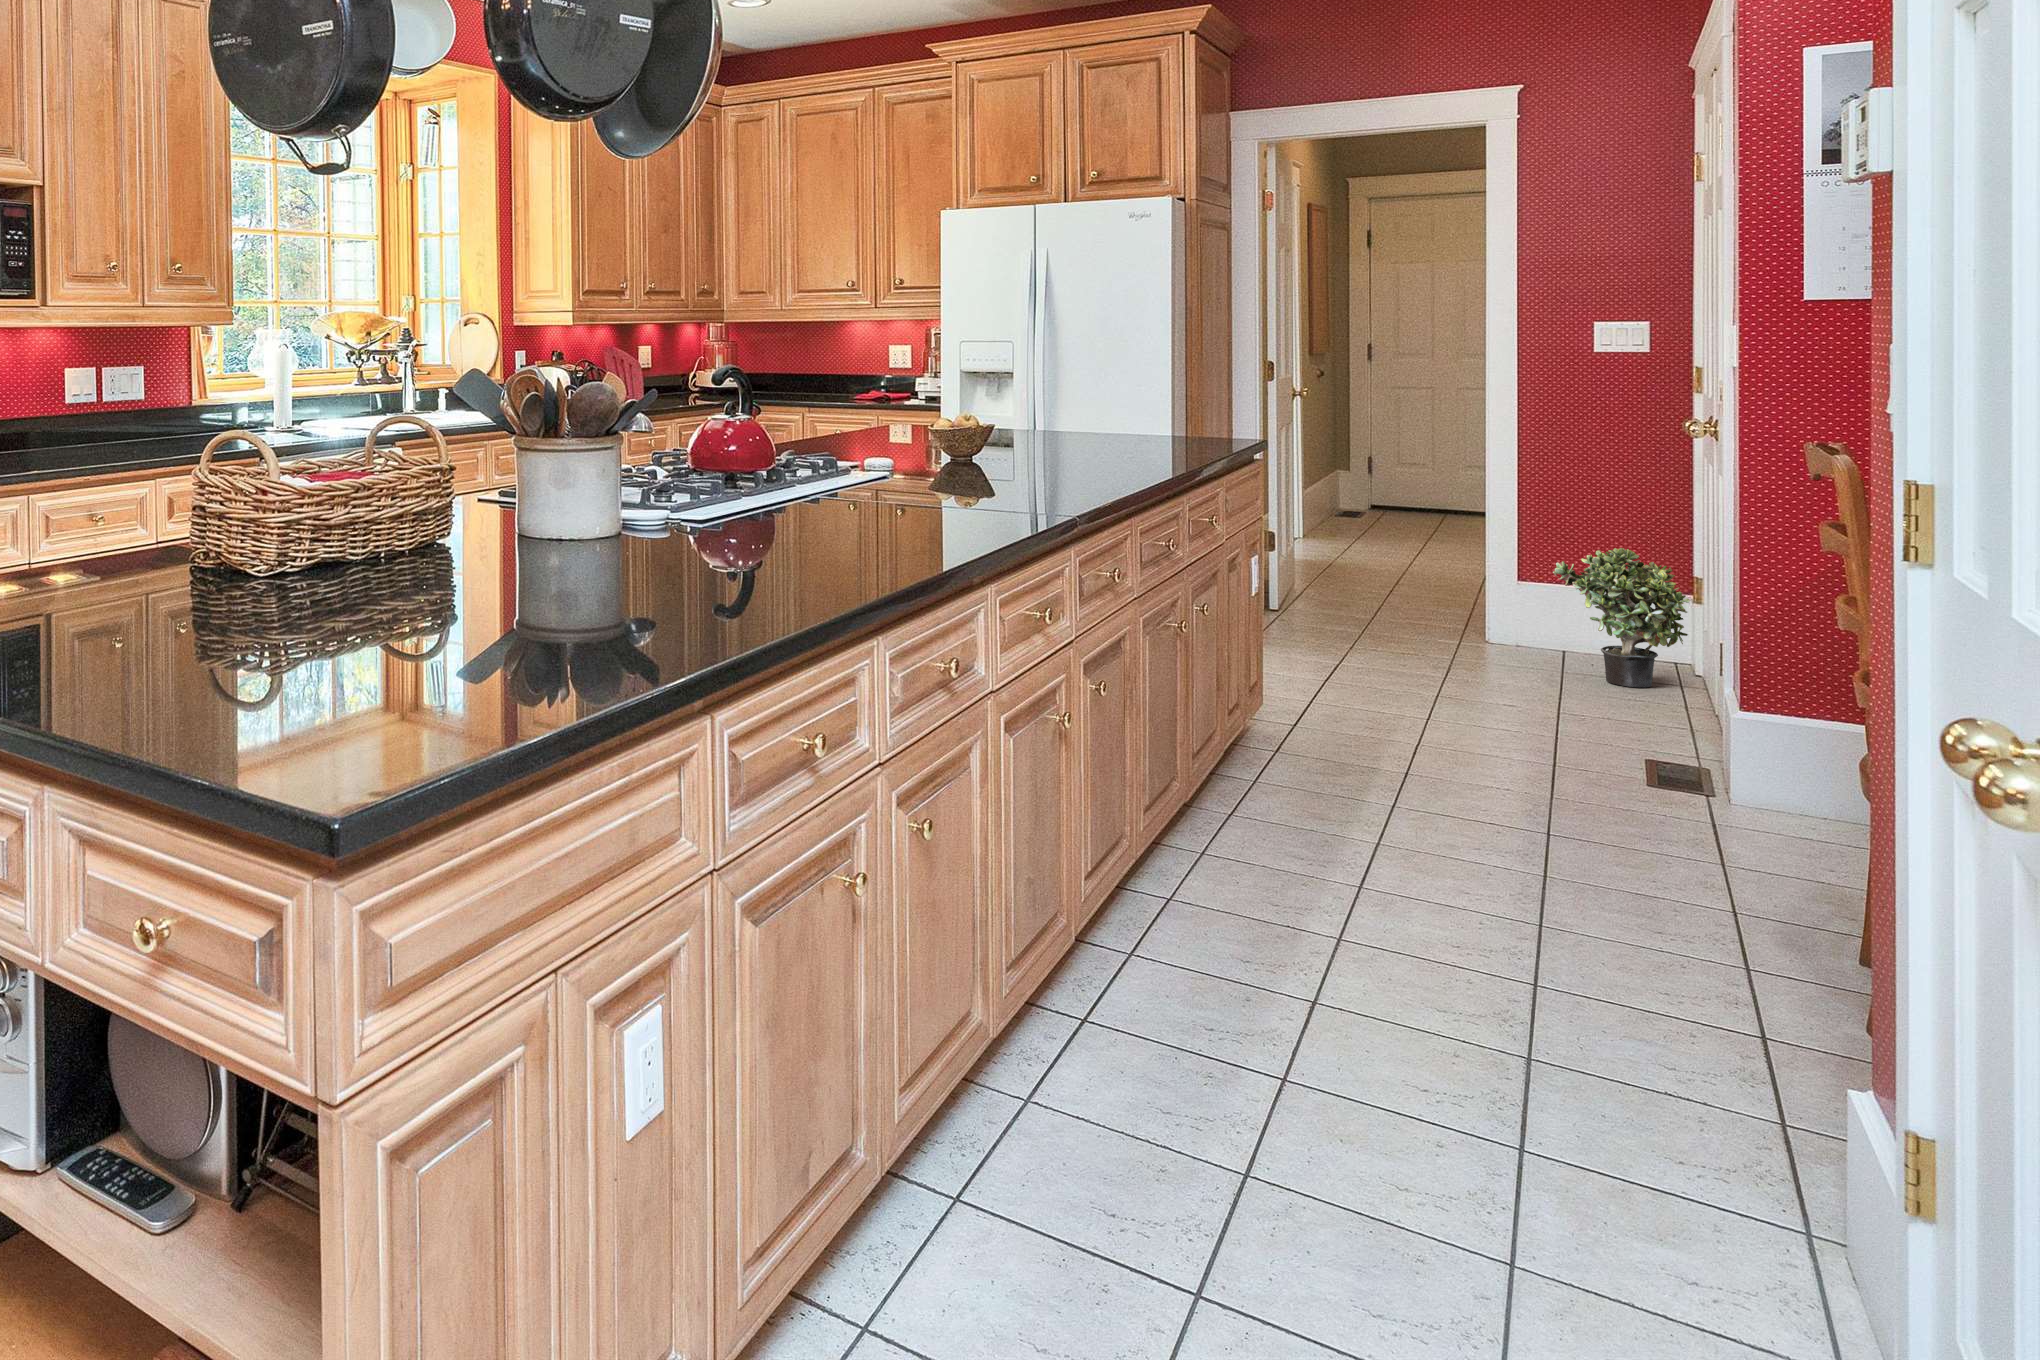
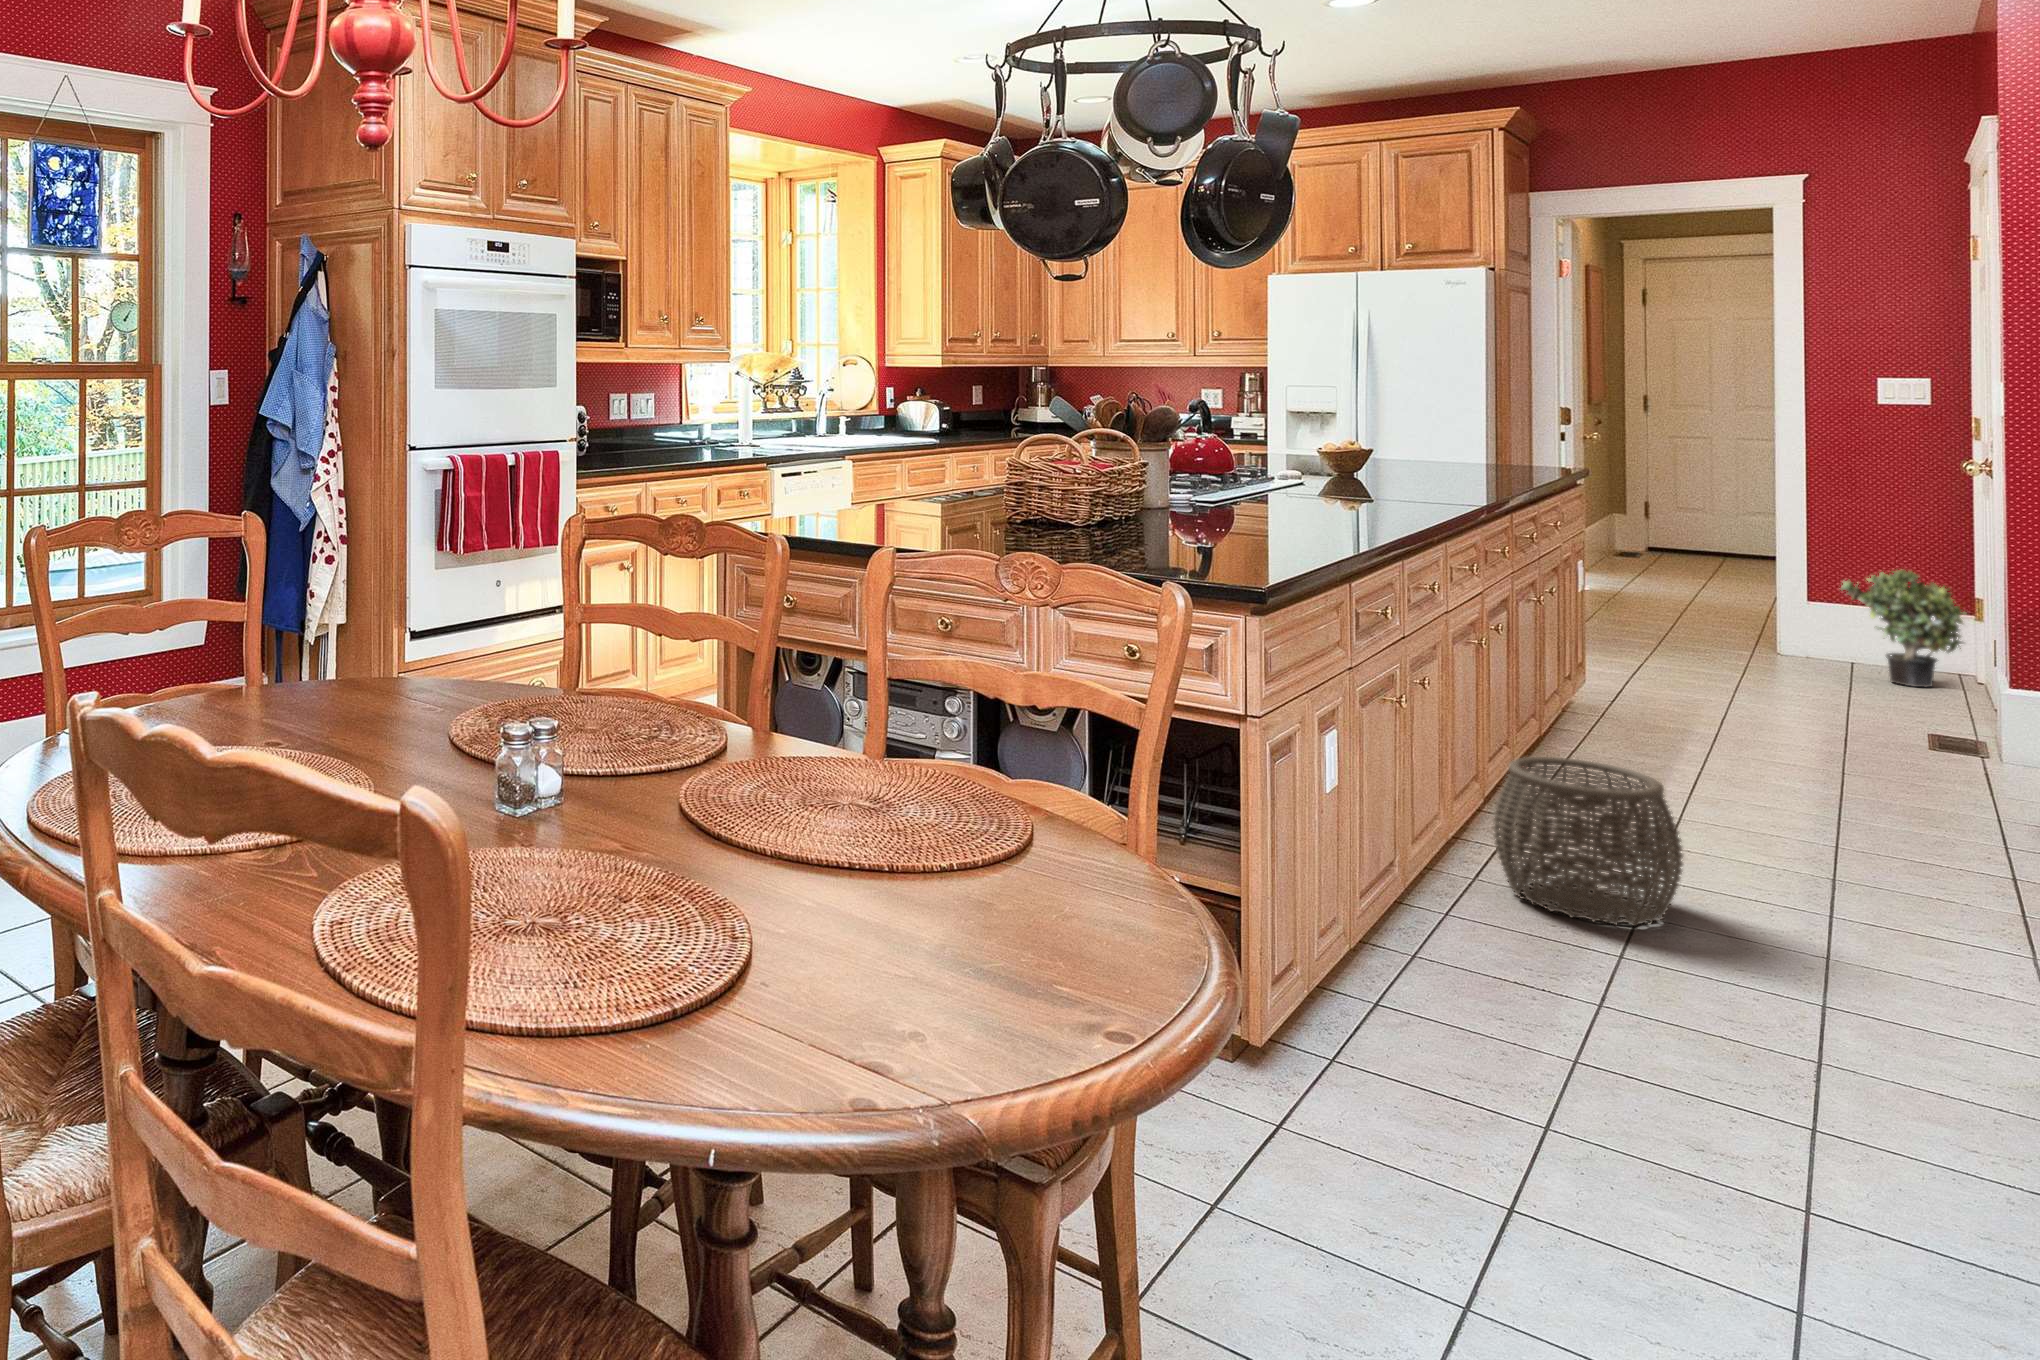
woven basket: none [1046,914,1313,1213] -> present [1493,757,1683,926]

